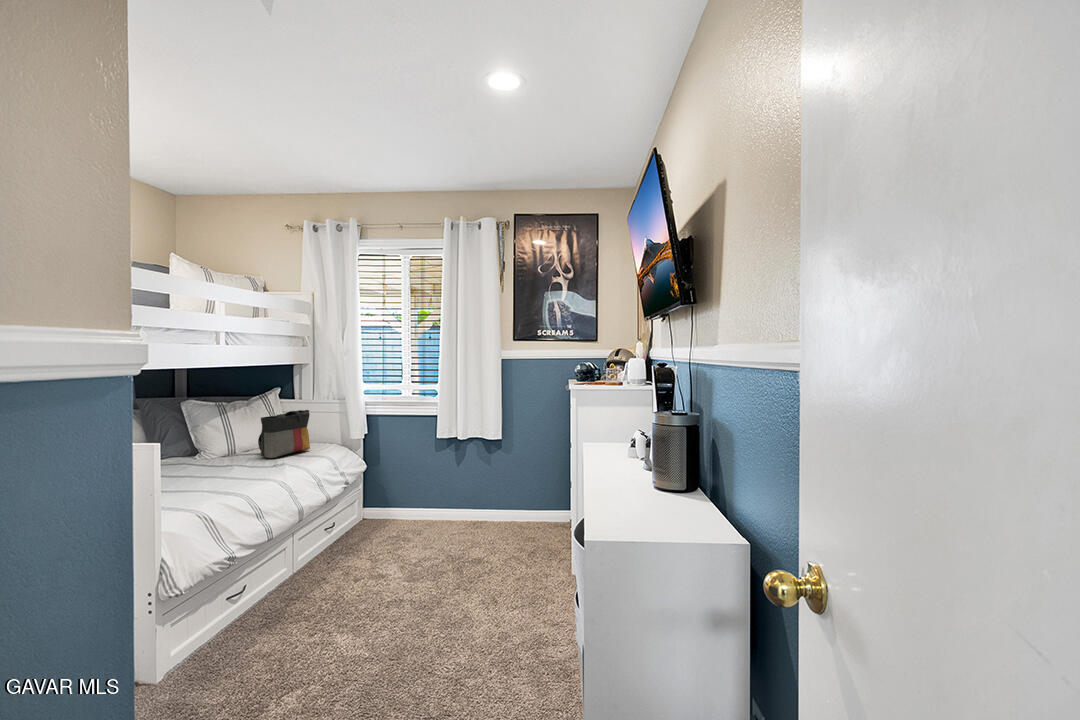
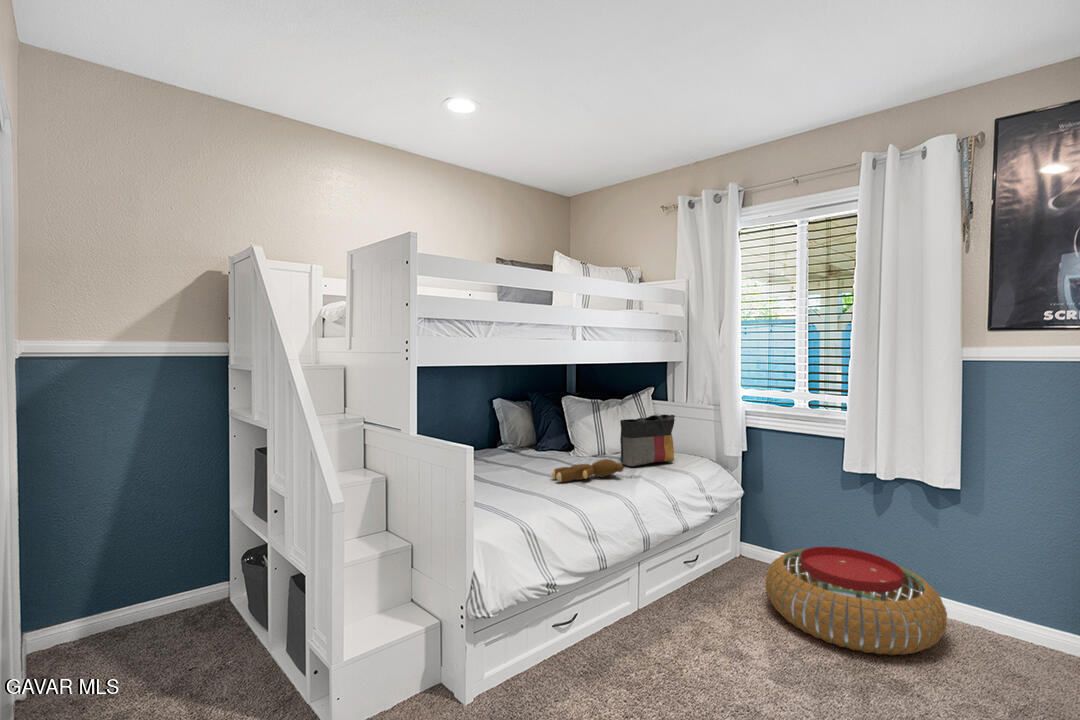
teddy bear: none [198,453,272,479] -> present [552,459,624,482]
pouf: none [390,491,498,553] -> present [766,547,947,655]

